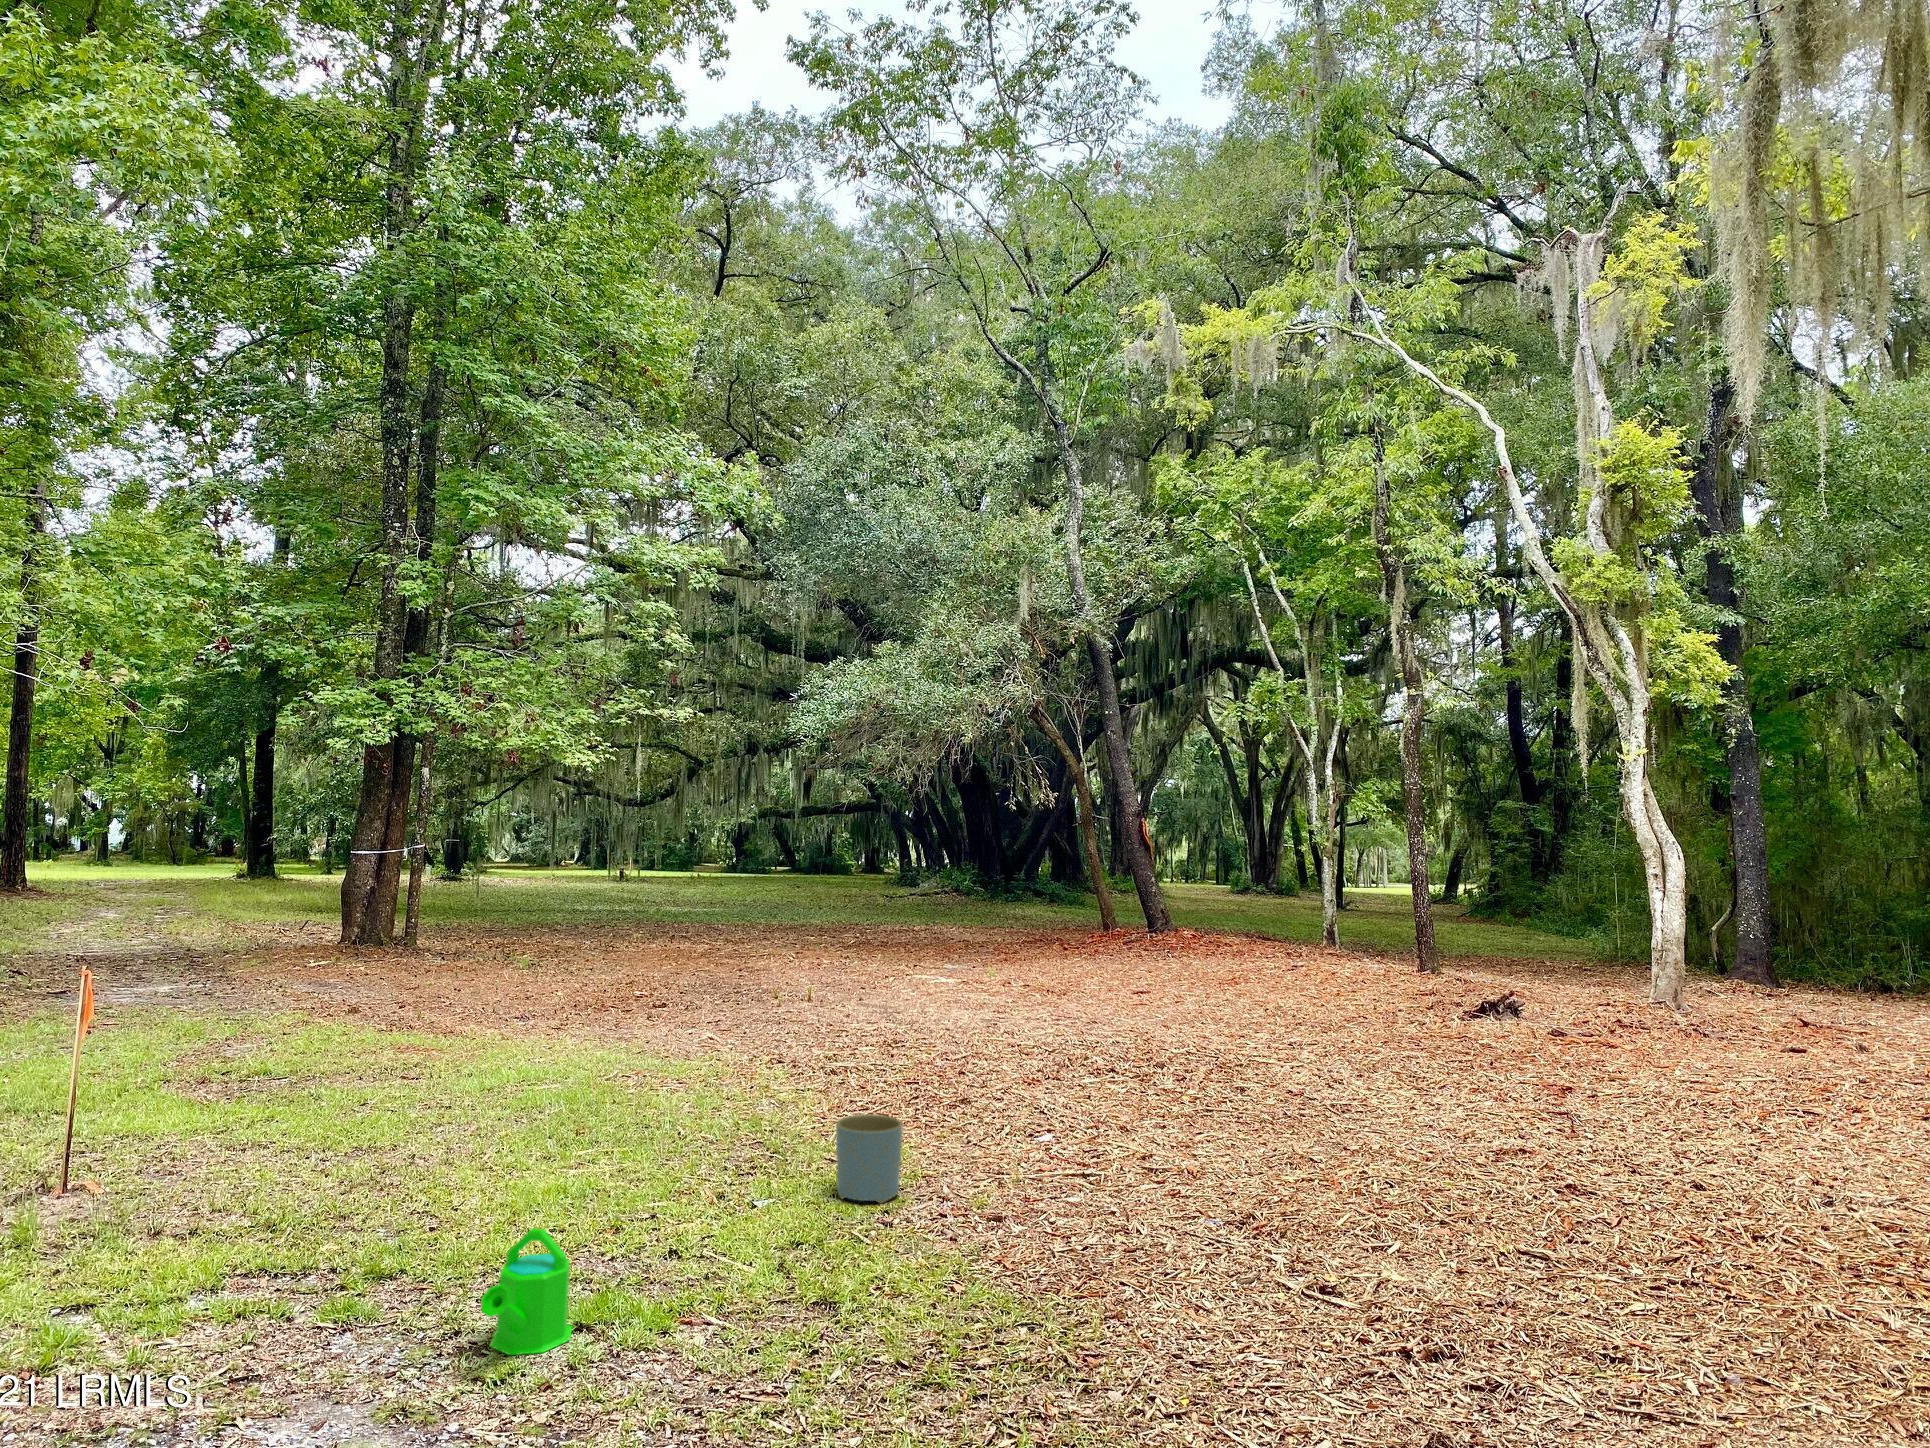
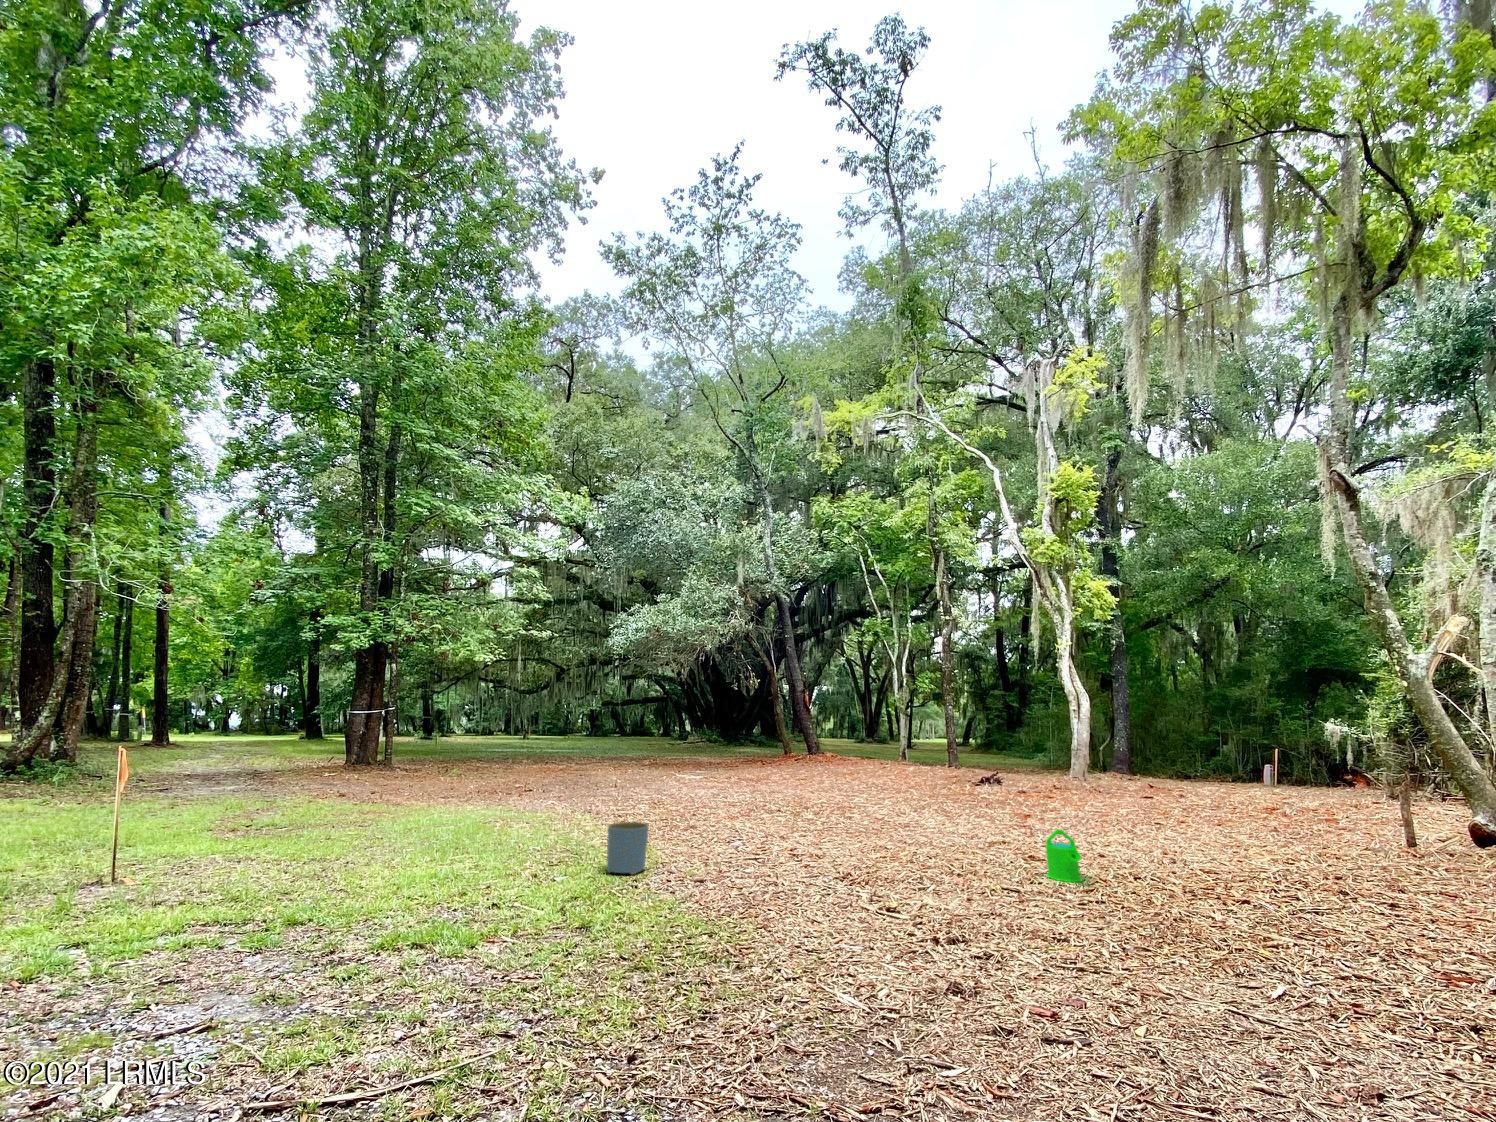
watering can: present [481,1228,573,1355] -> present [1046,829,1083,882]

